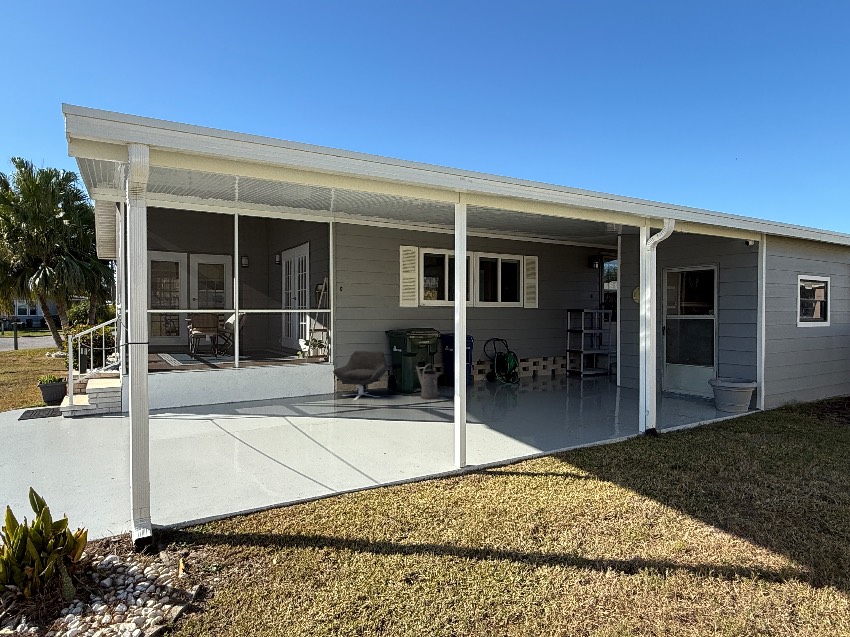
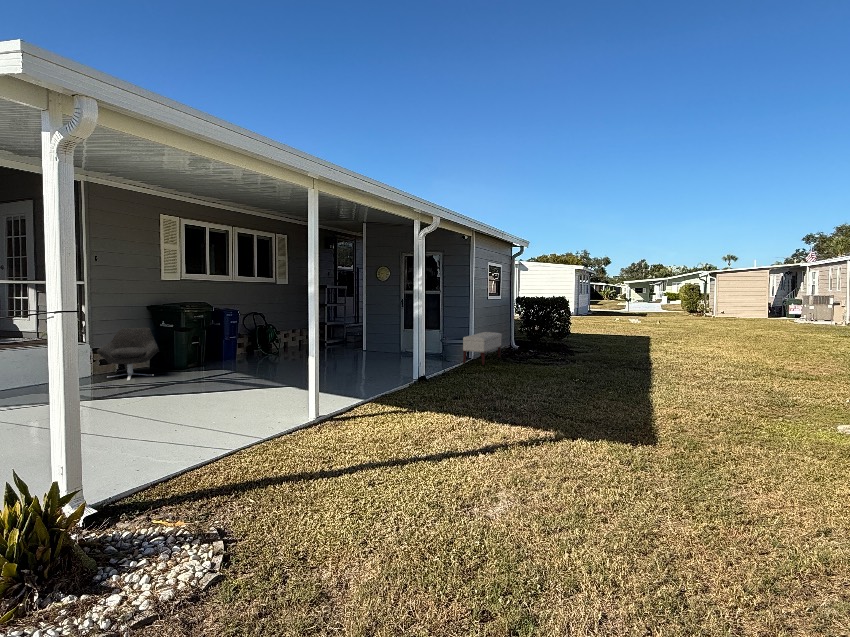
watering can: present [416,364,438,399] -> none [189,338,219,373]
bench: none [741,373,816,420] -> present [463,332,502,365]

